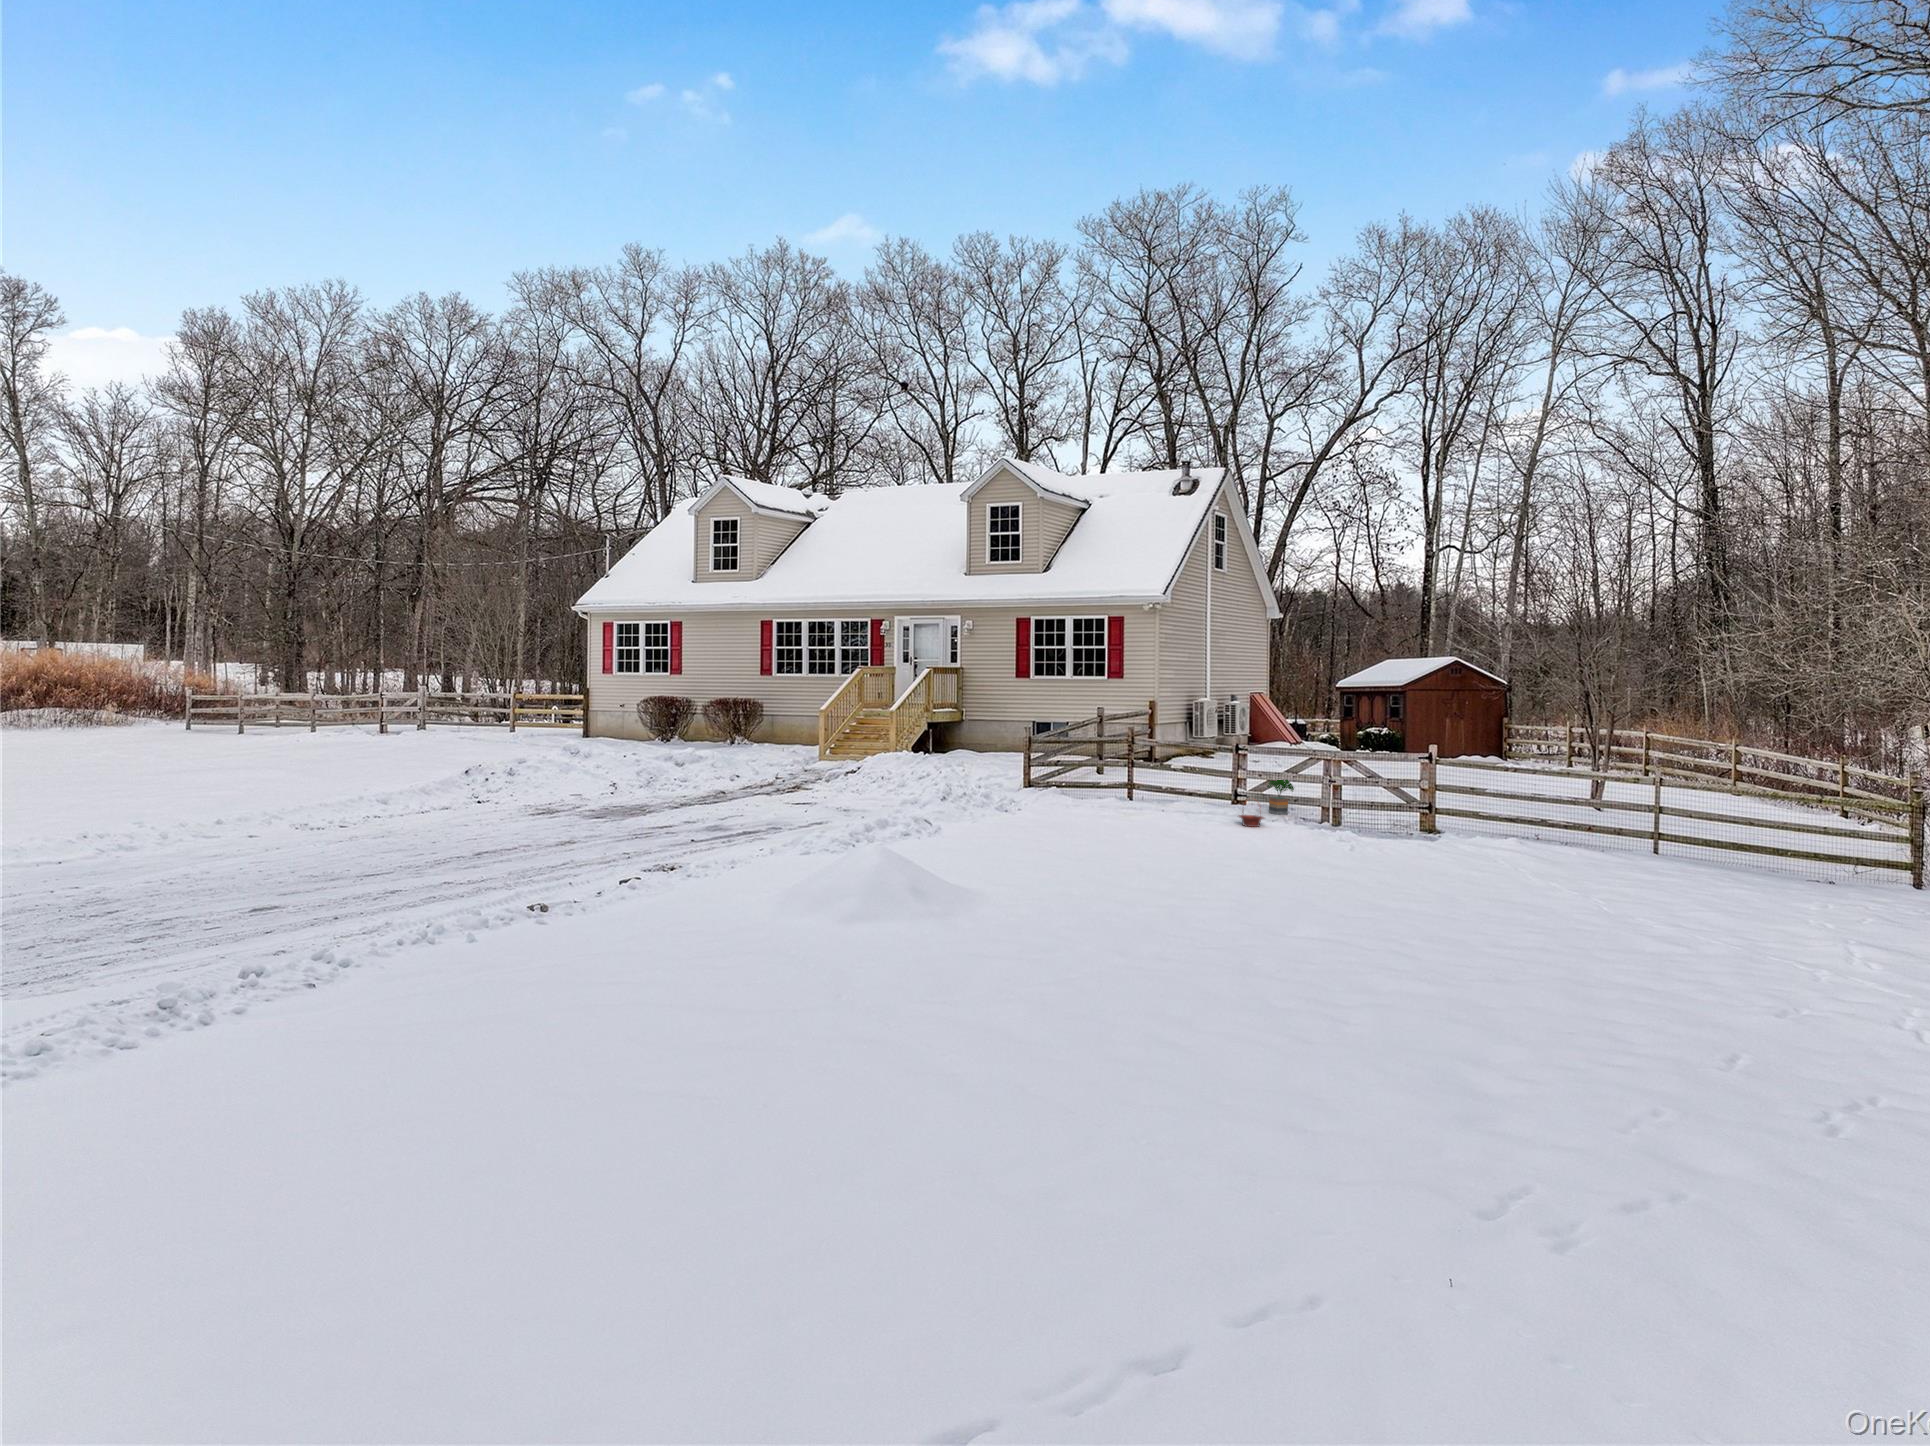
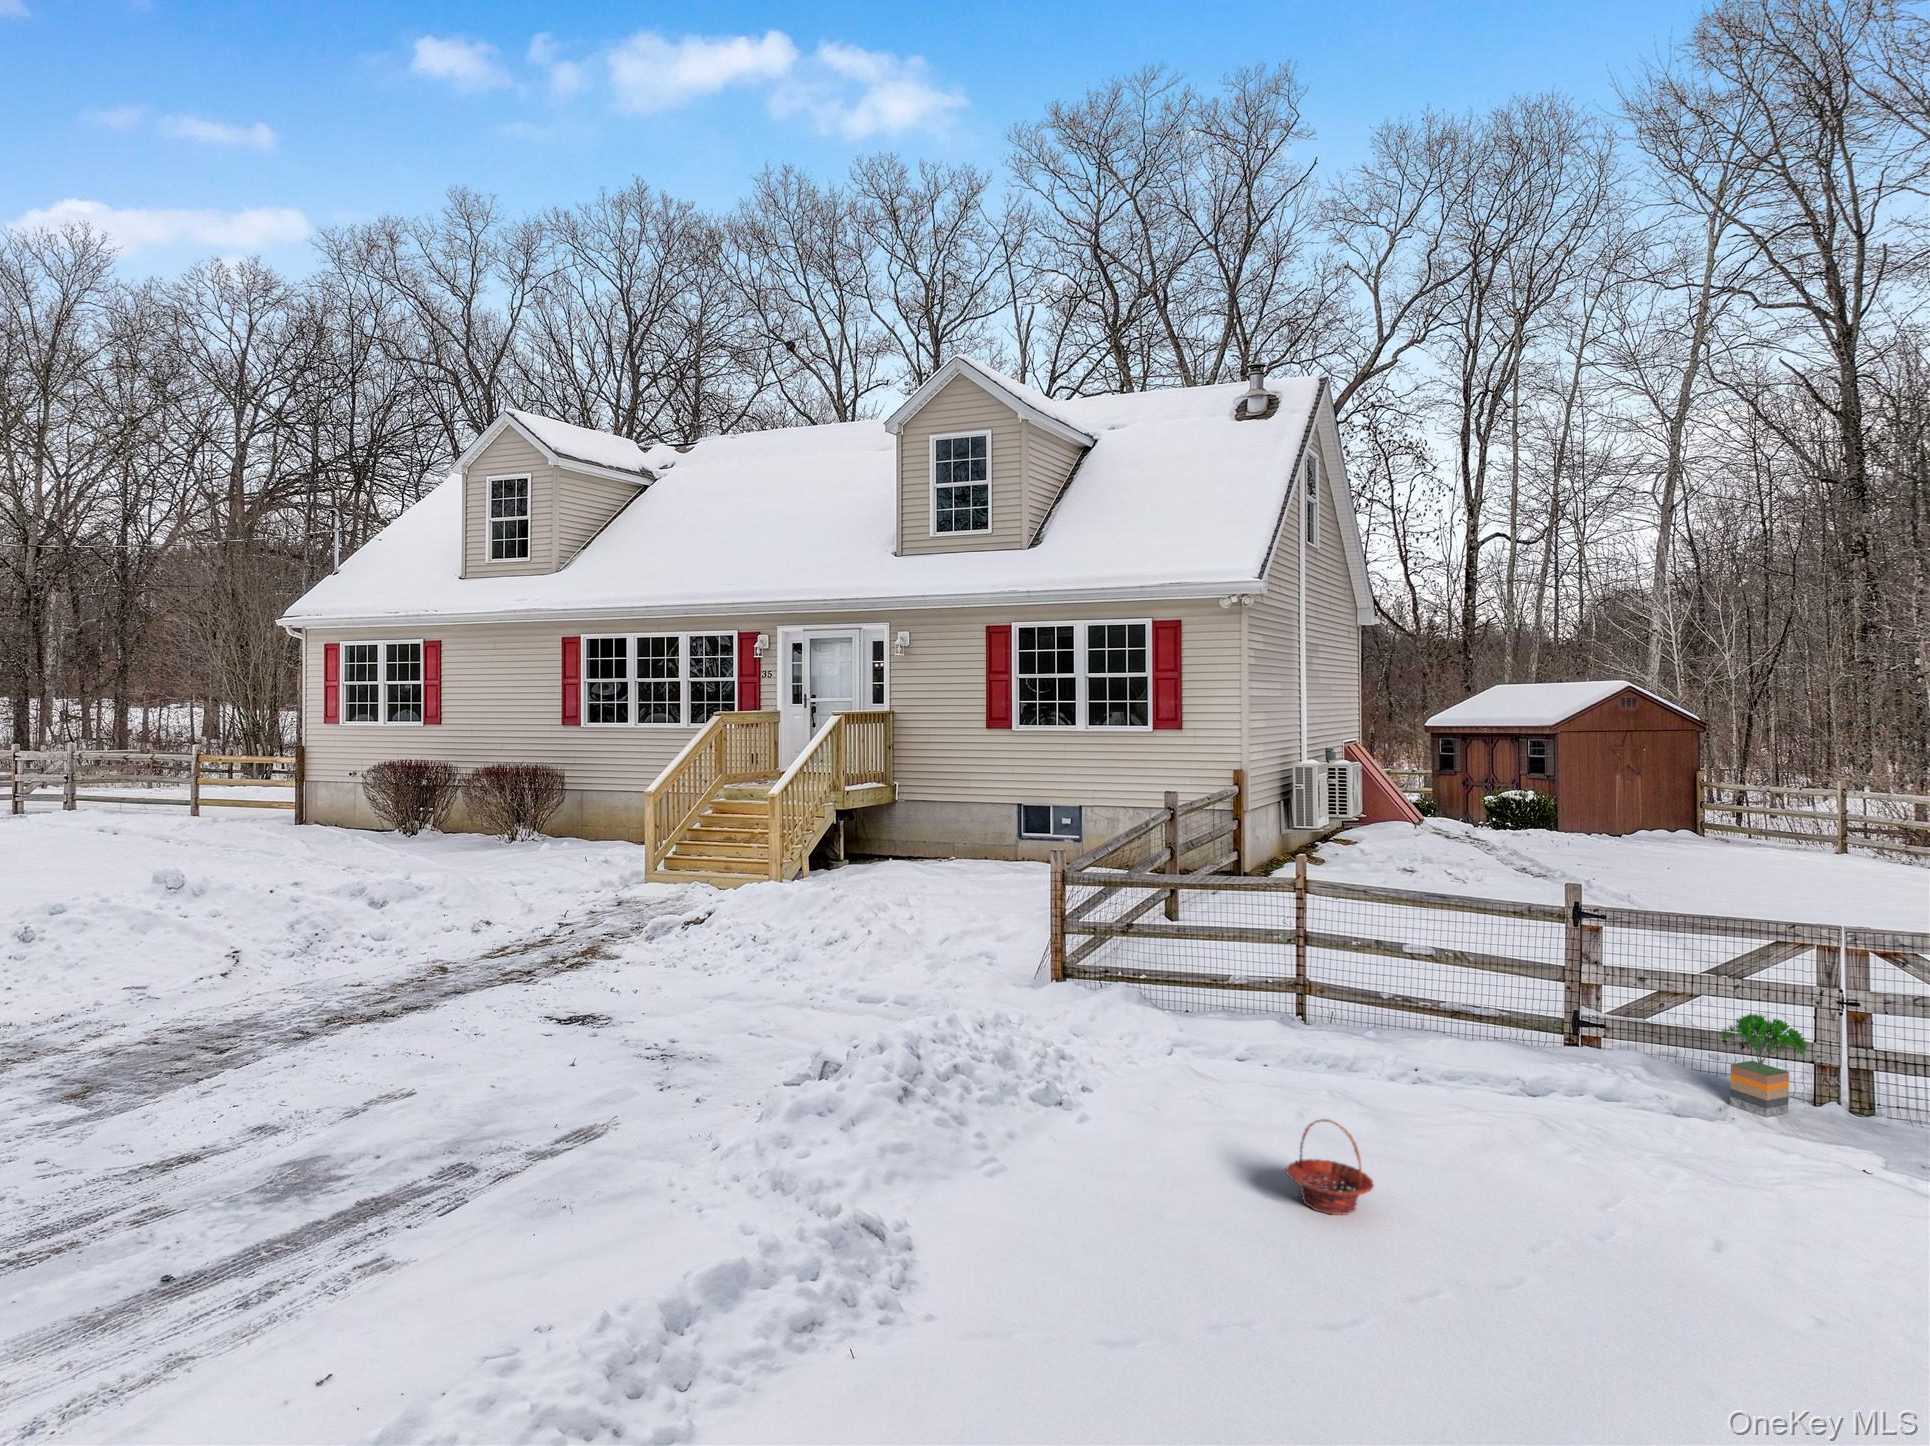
basket: present [1239,815,1264,827] -> present [1286,1119,1374,1215]

